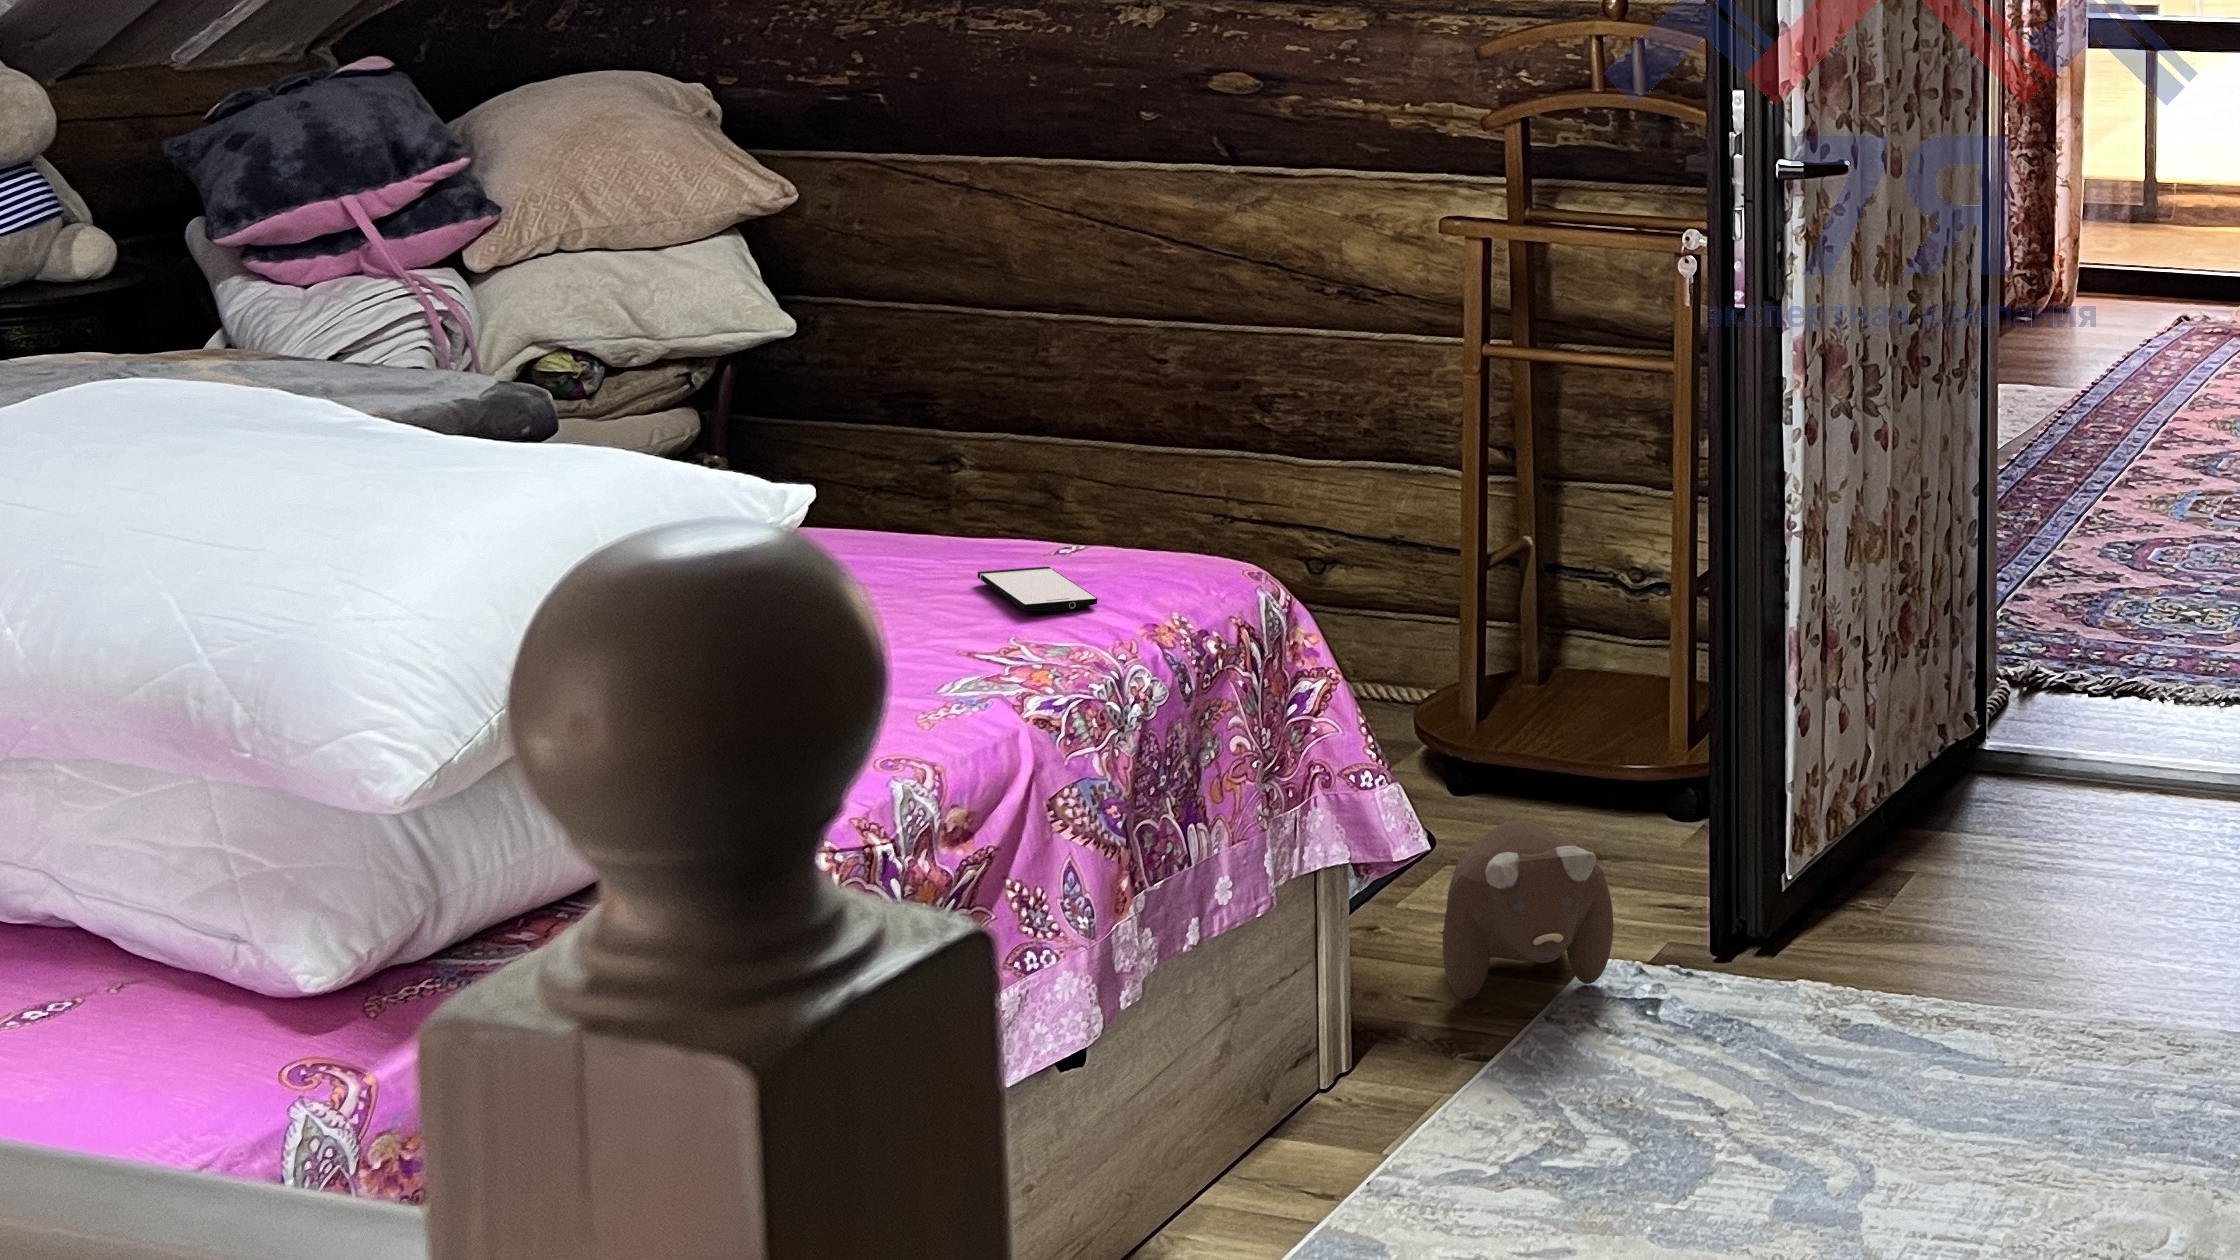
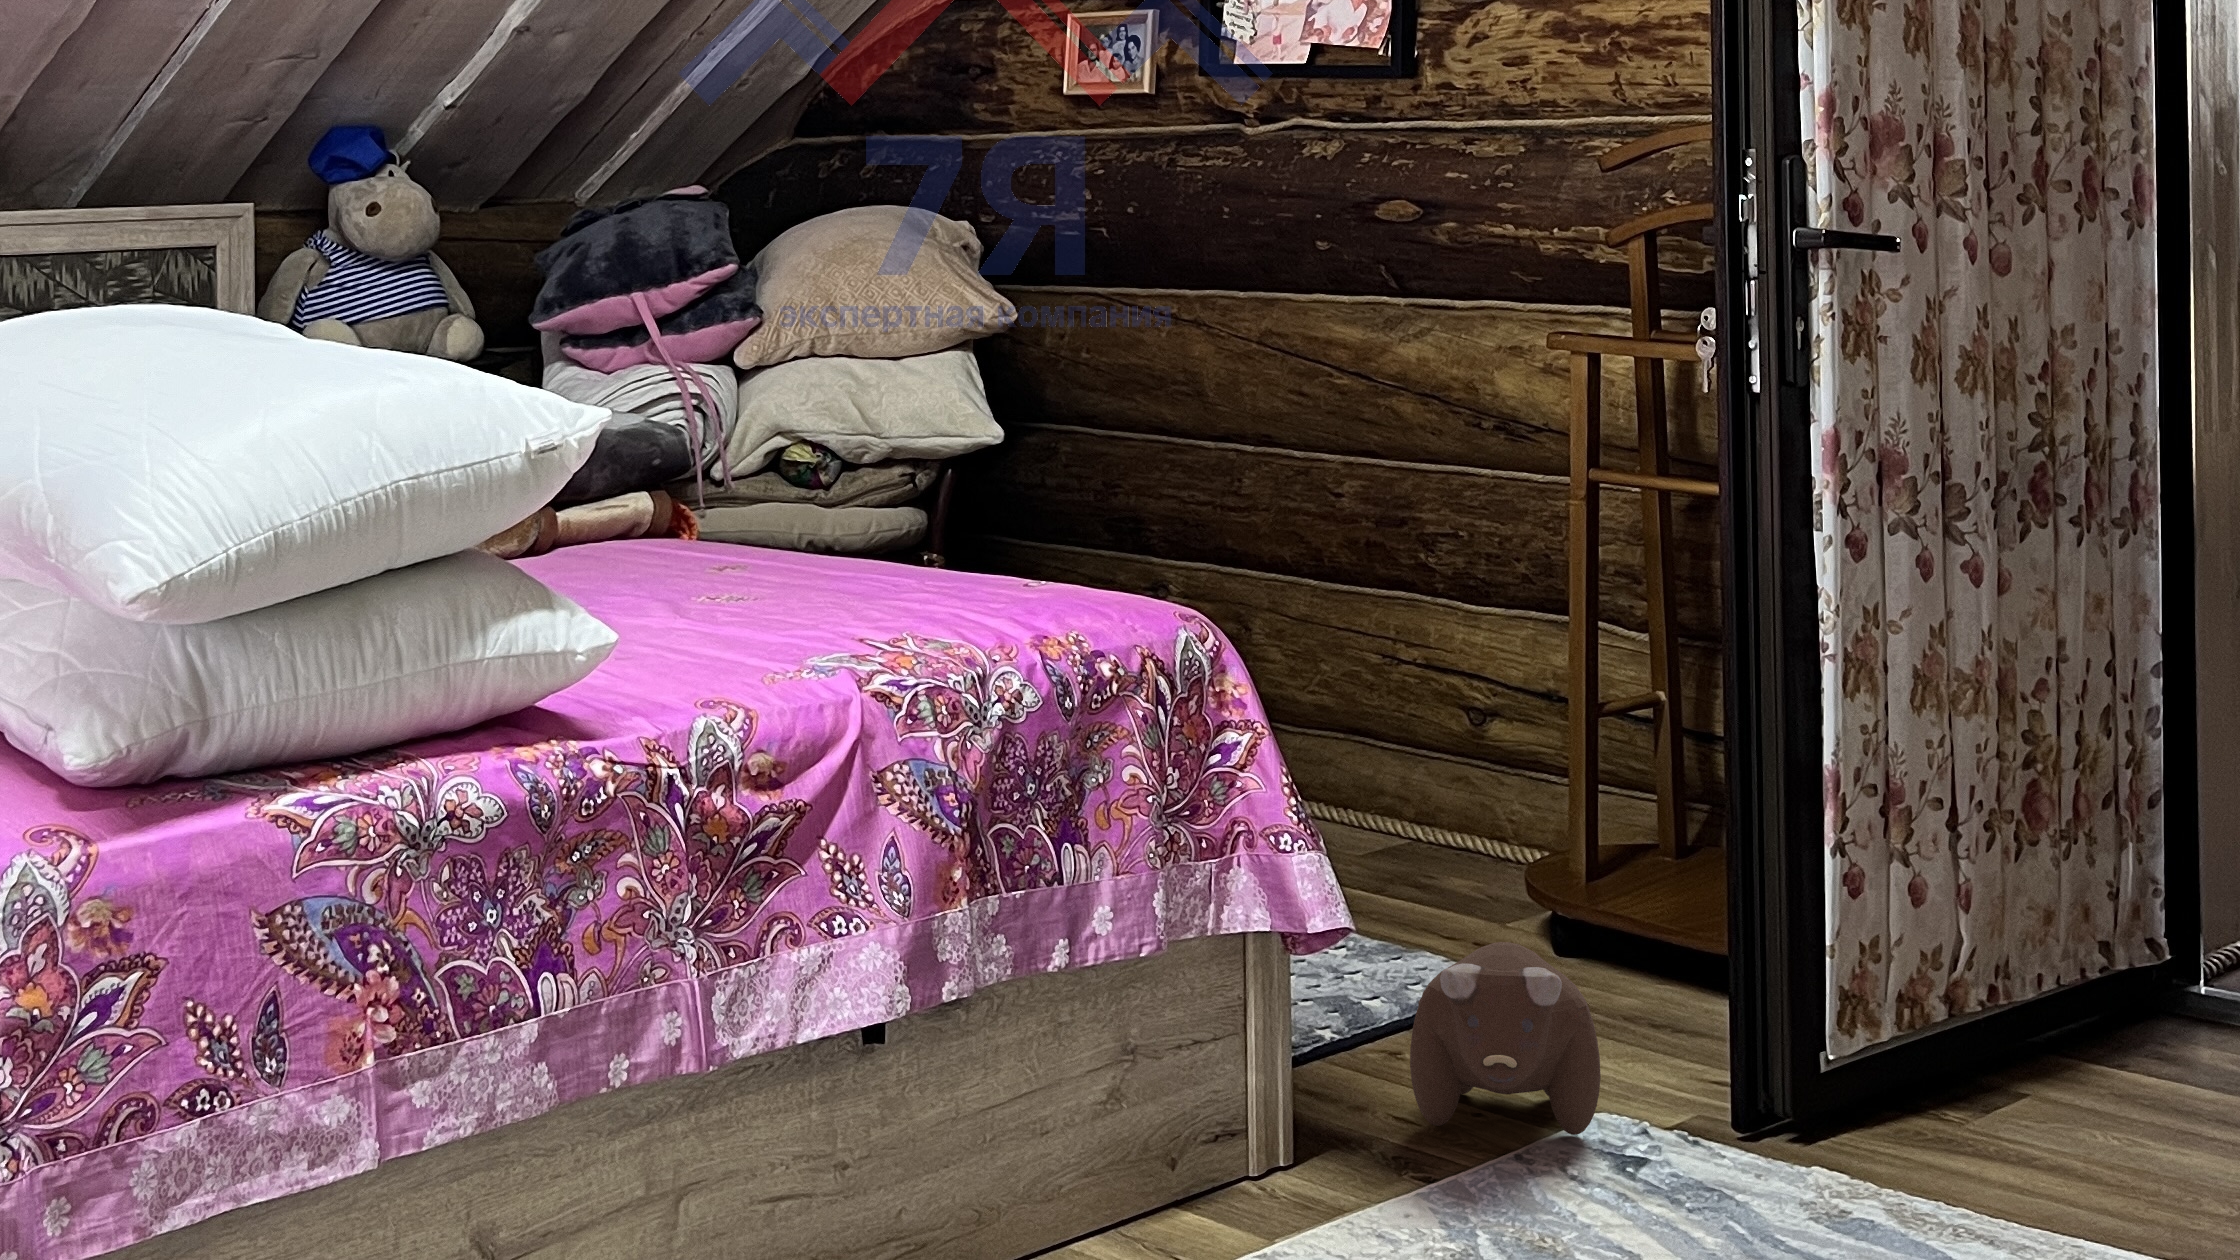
smartphone: present [978,567,1097,611] -> none [918,584,1000,617]

